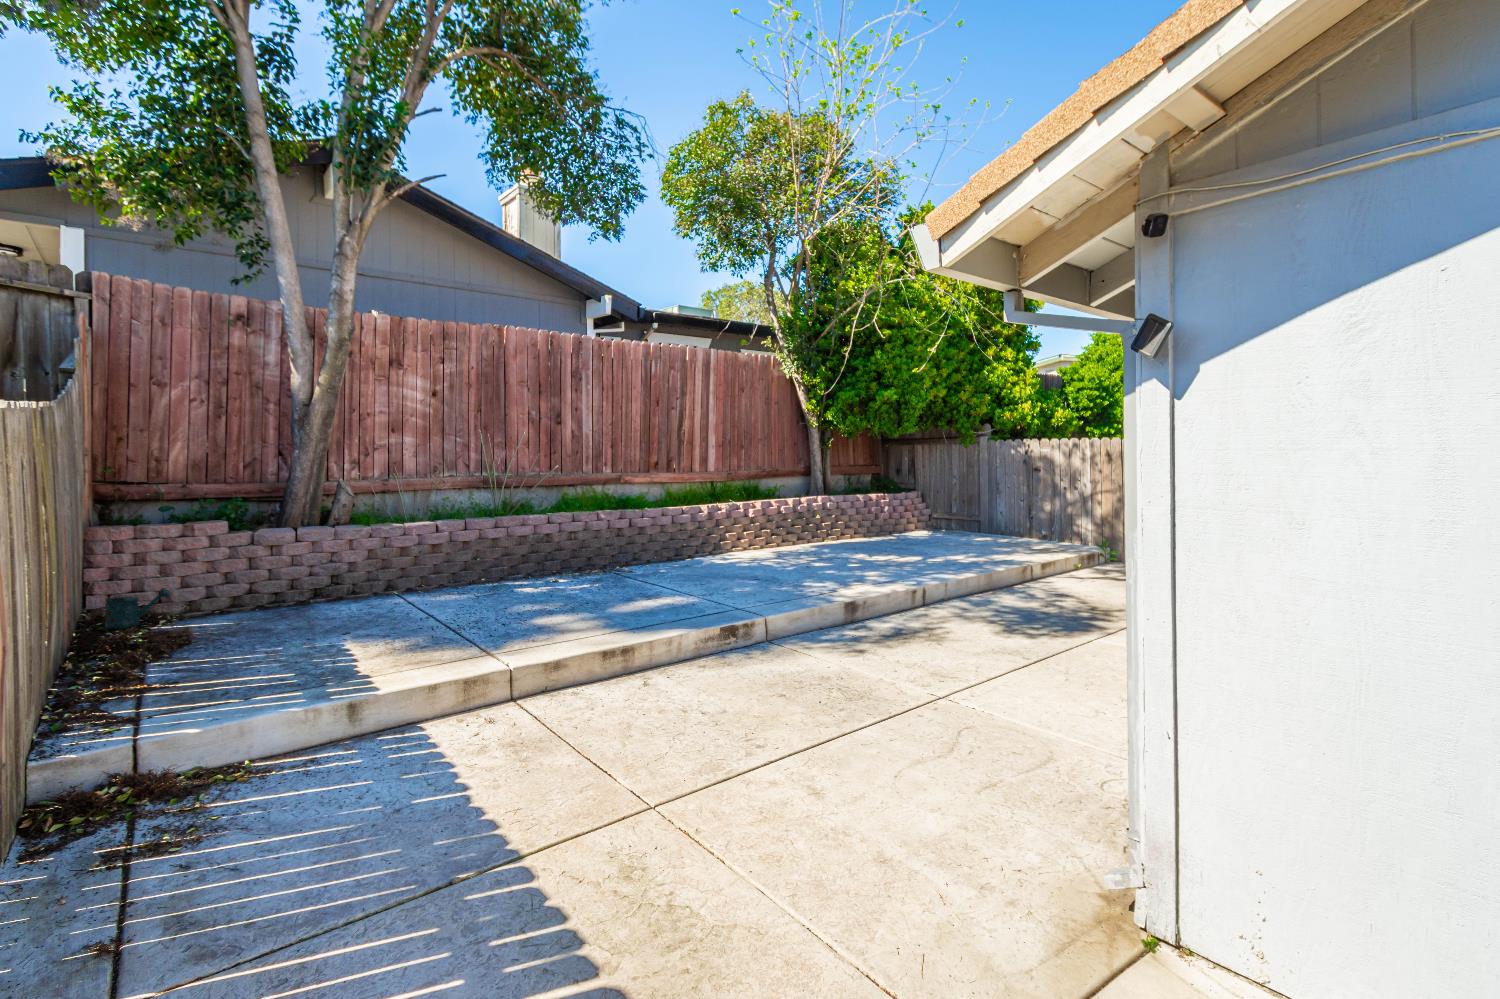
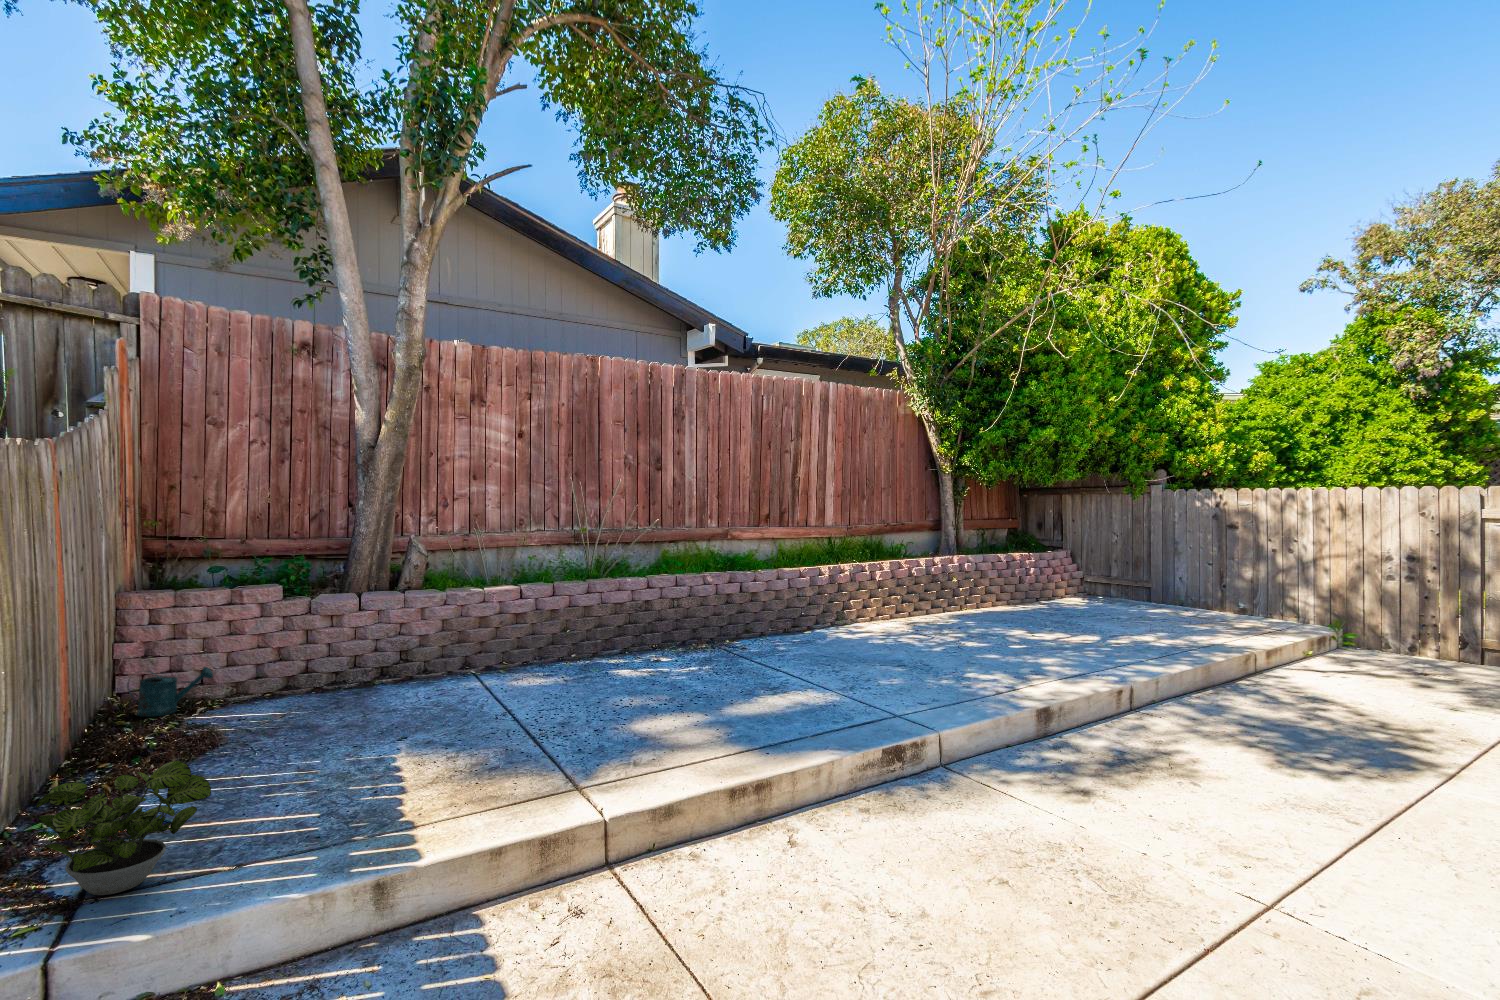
potted plant: none [49,637,187,733] -> present [36,761,211,895]

